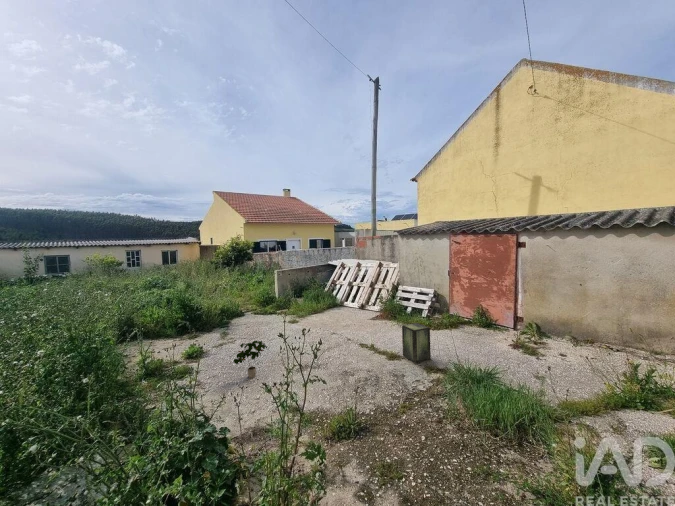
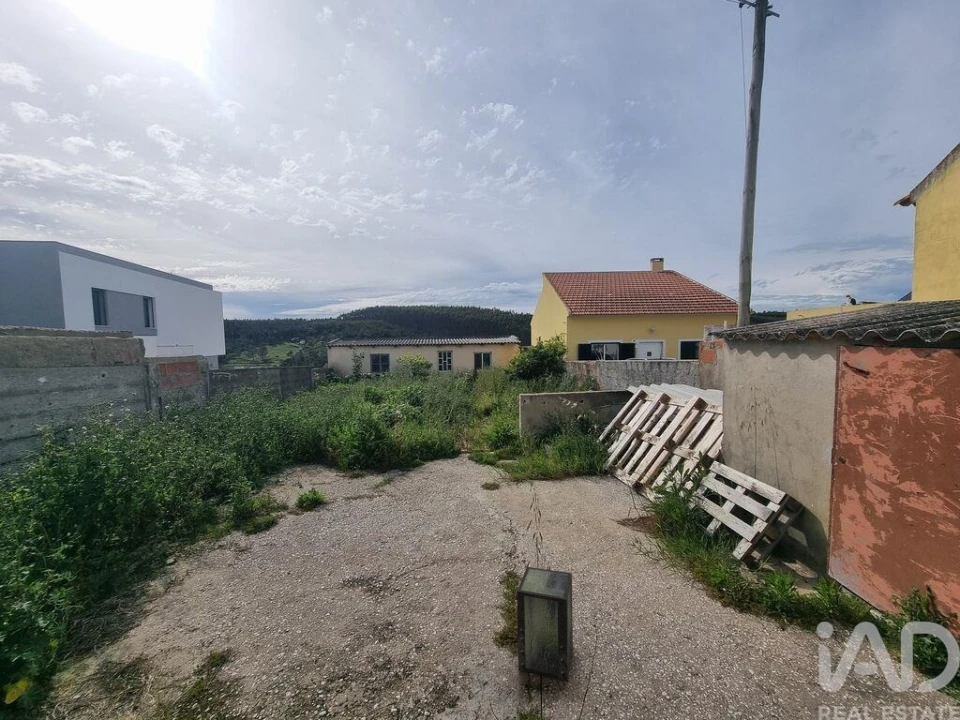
potted plant: present [233,341,267,378] -> none [276,510,320,566]

